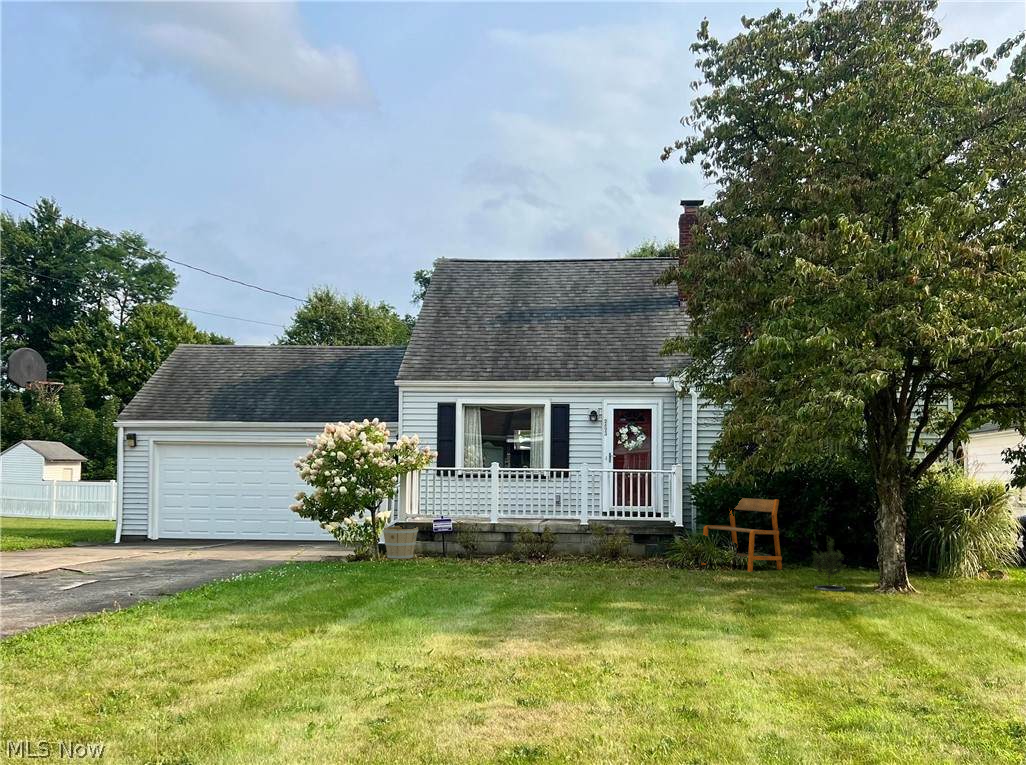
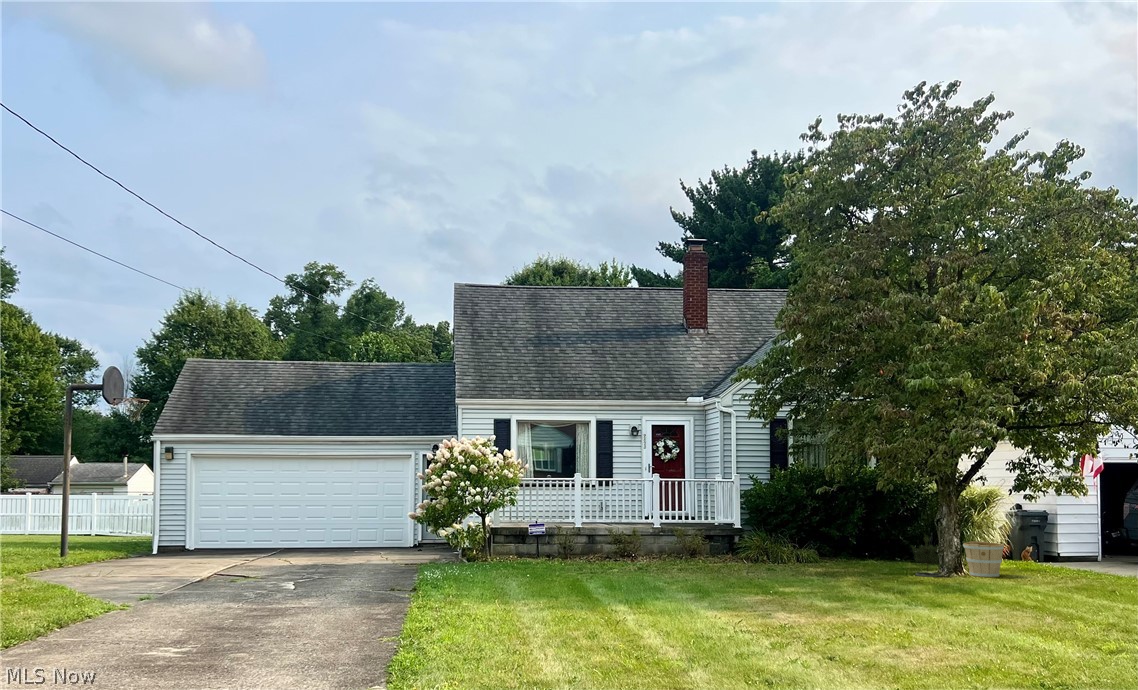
bench: present [701,498,782,572] -> none [772,502,843,564]
wooden bucket: present [383,526,418,559] -> present [963,541,1004,577]

